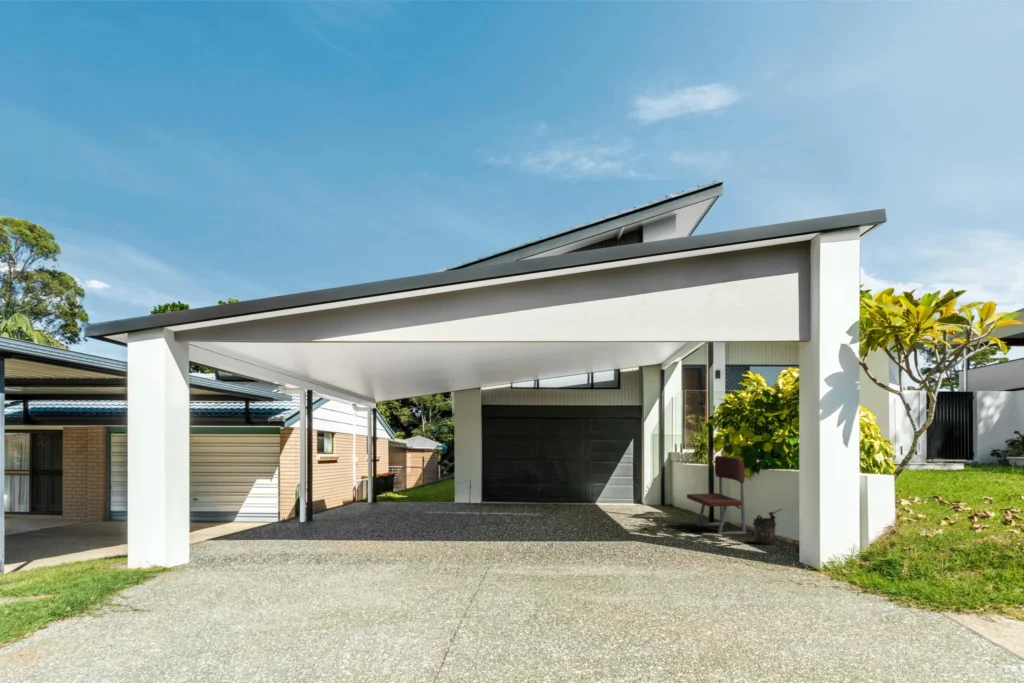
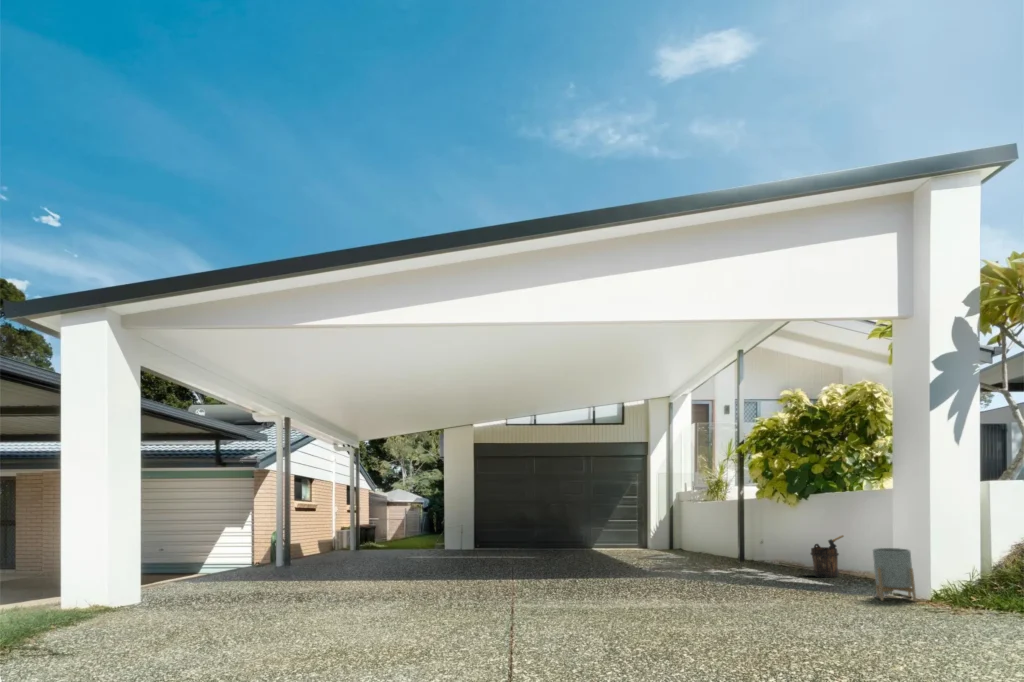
bench: present [687,456,747,534] -> none [721,482,795,572]
planter: none [784,528,815,573] -> present [873,548,916,602]

